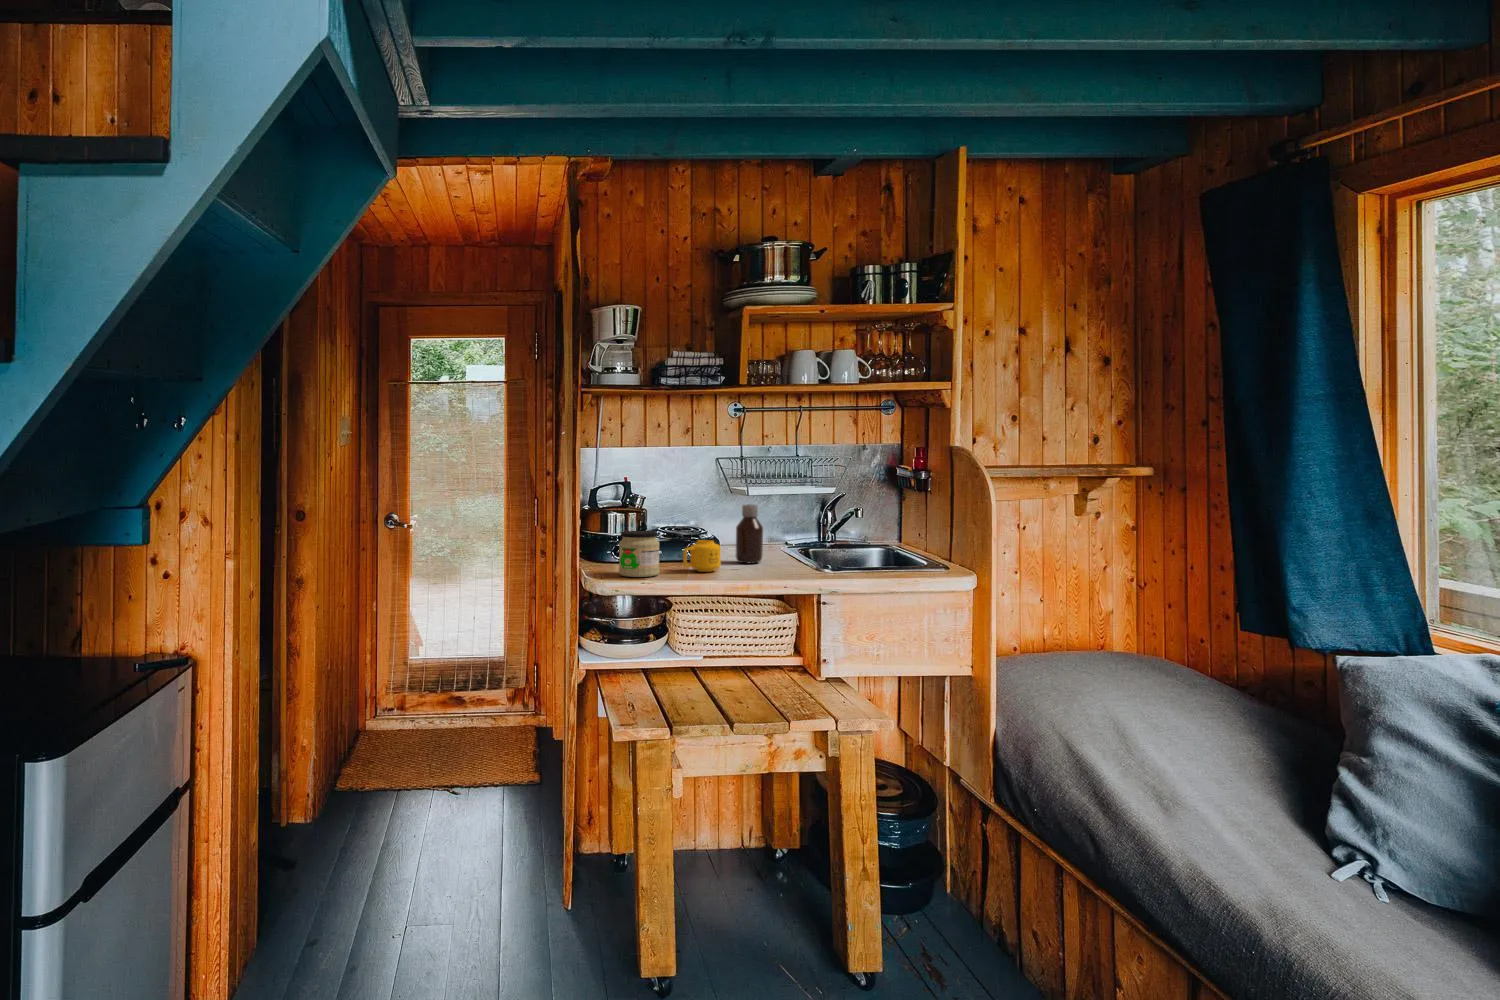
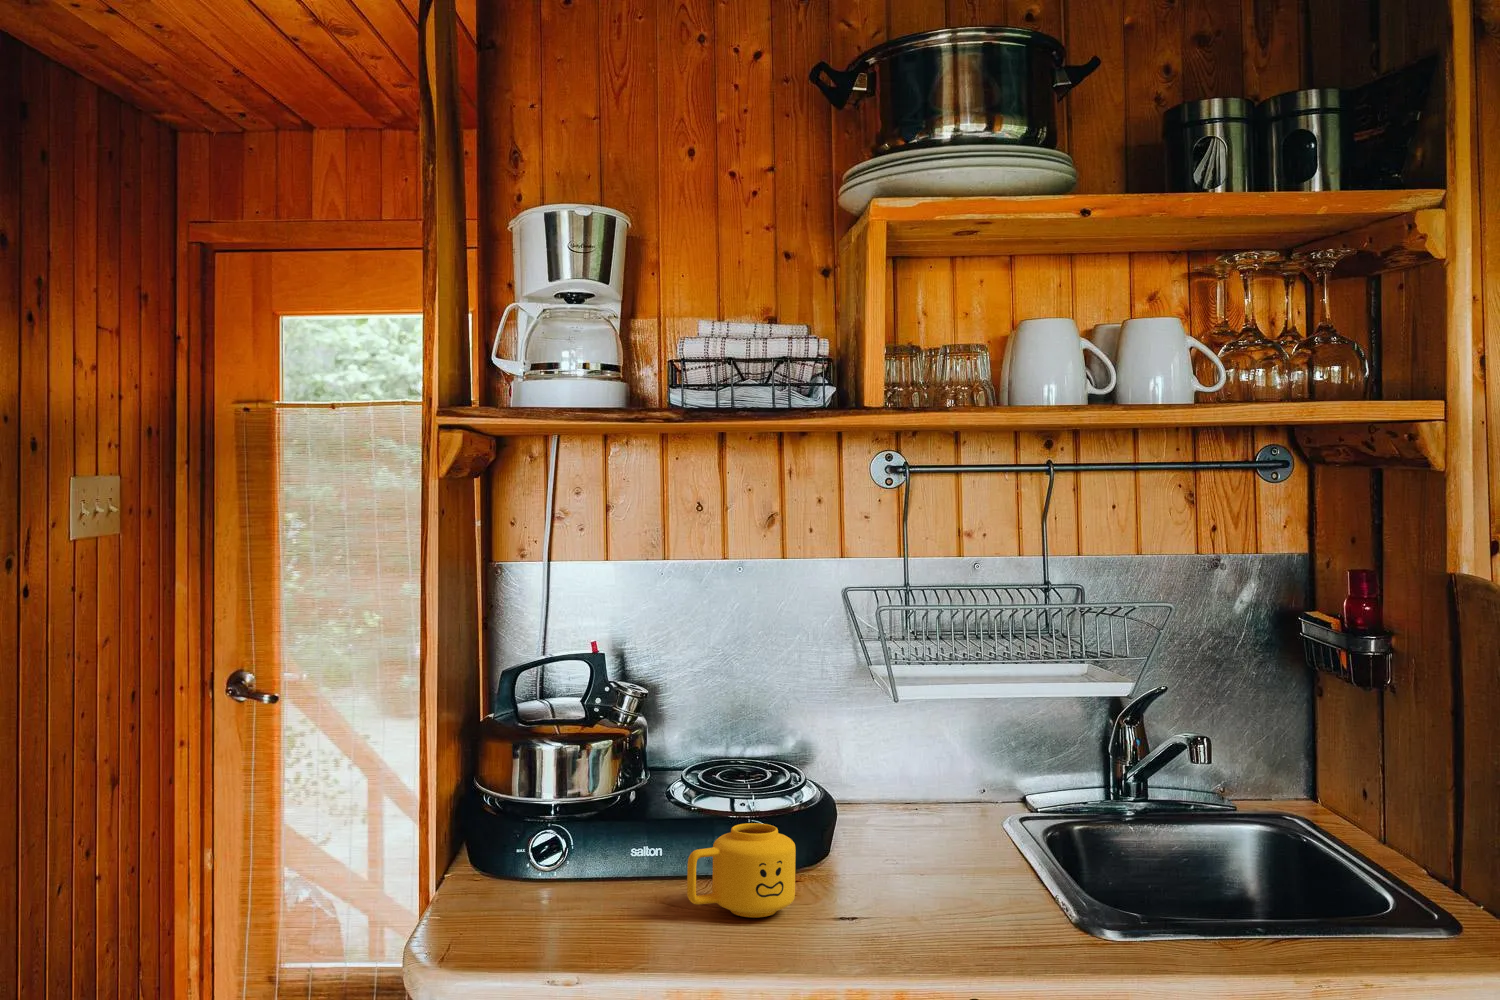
bottle: present [736,504,763,563] -> none [858,717,930,876]
jar: present [619,531,660,577] -> none [508,796,620,938]

